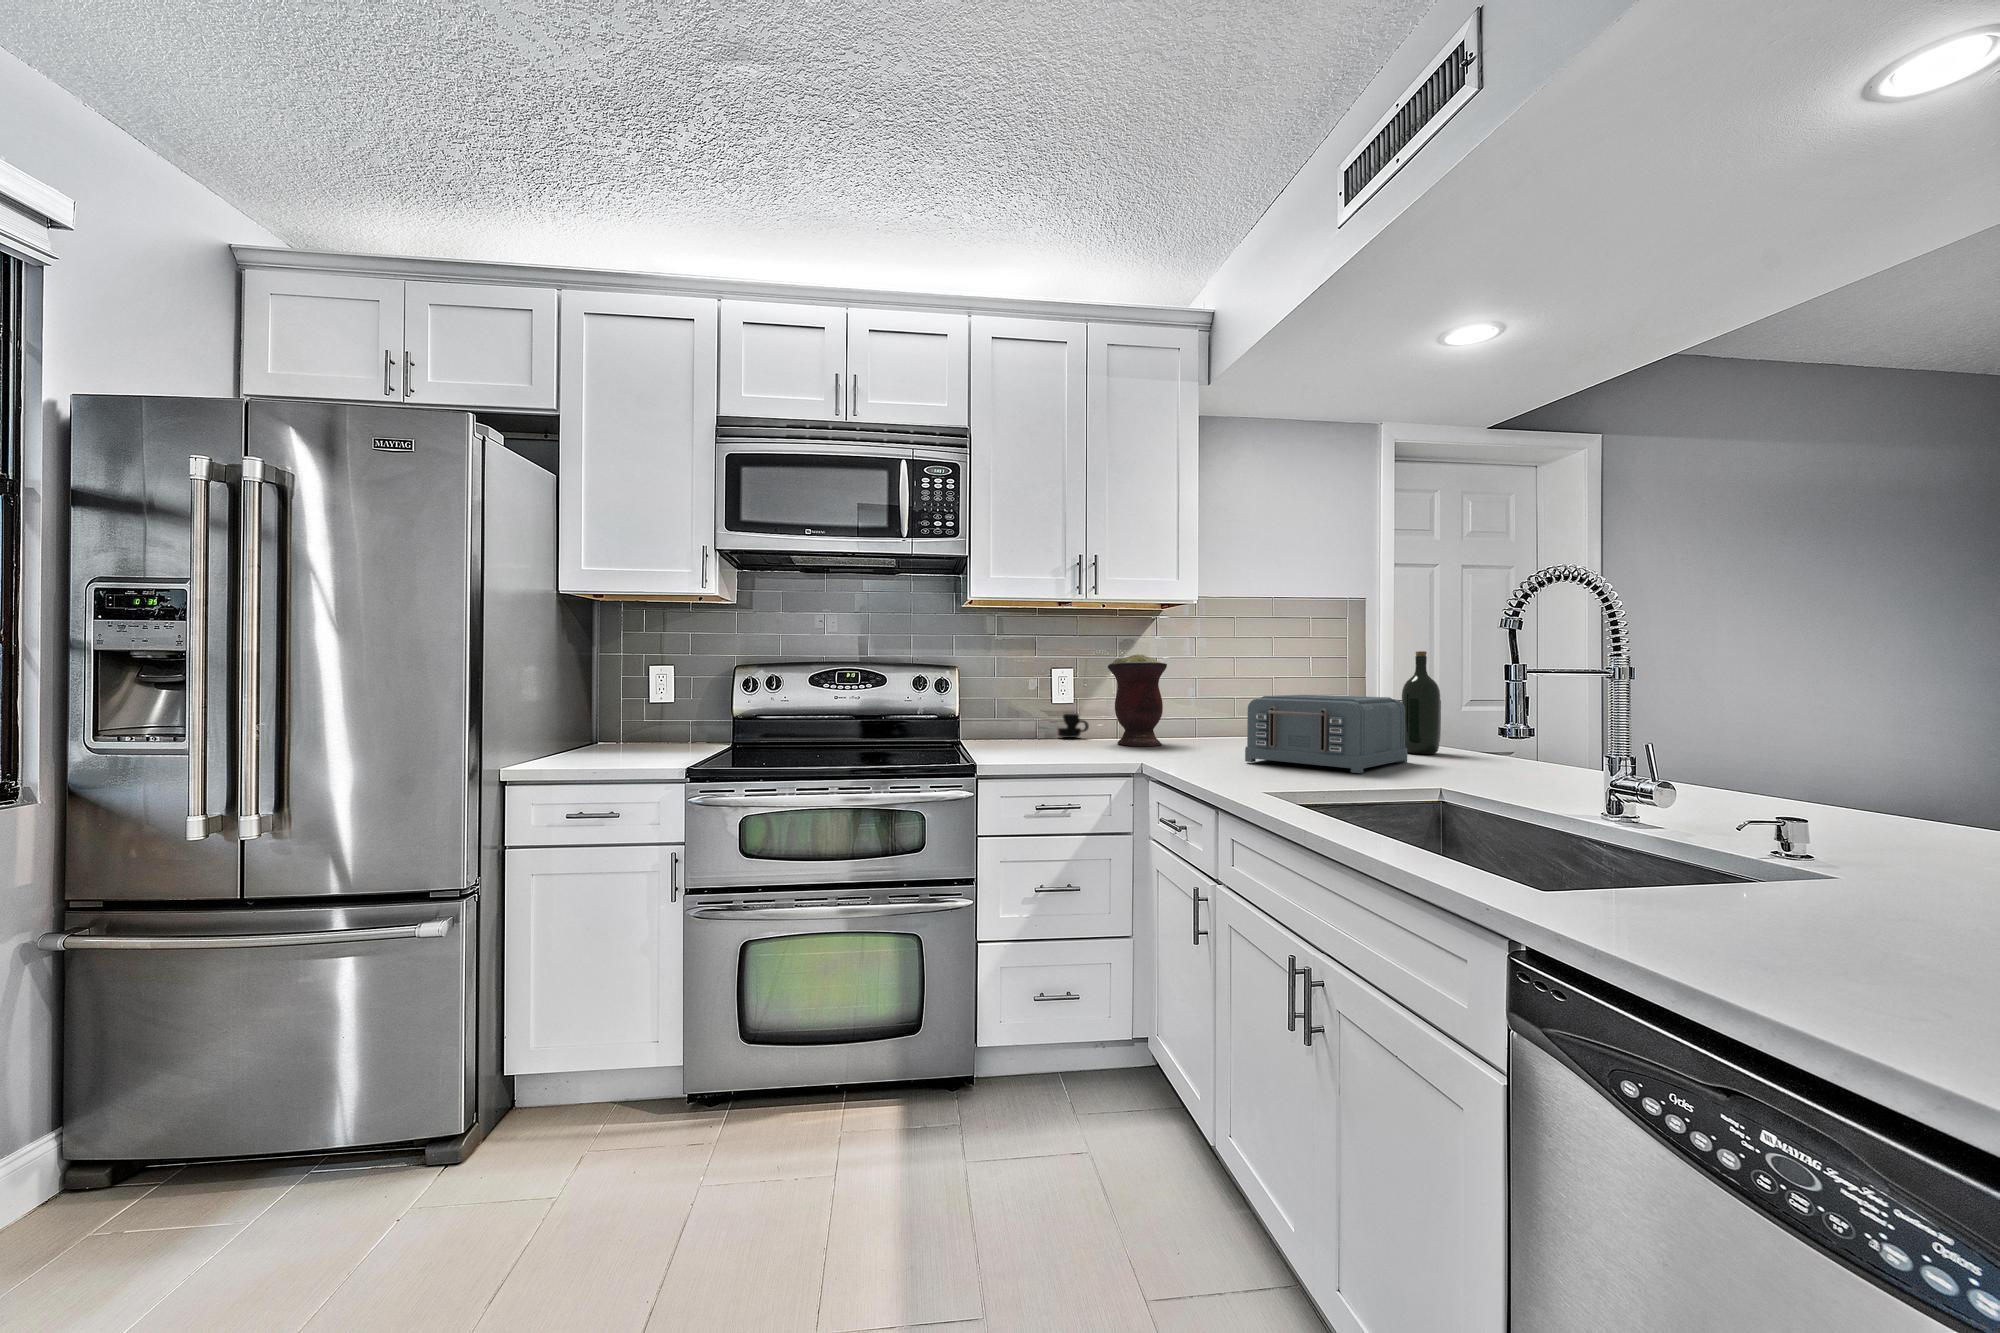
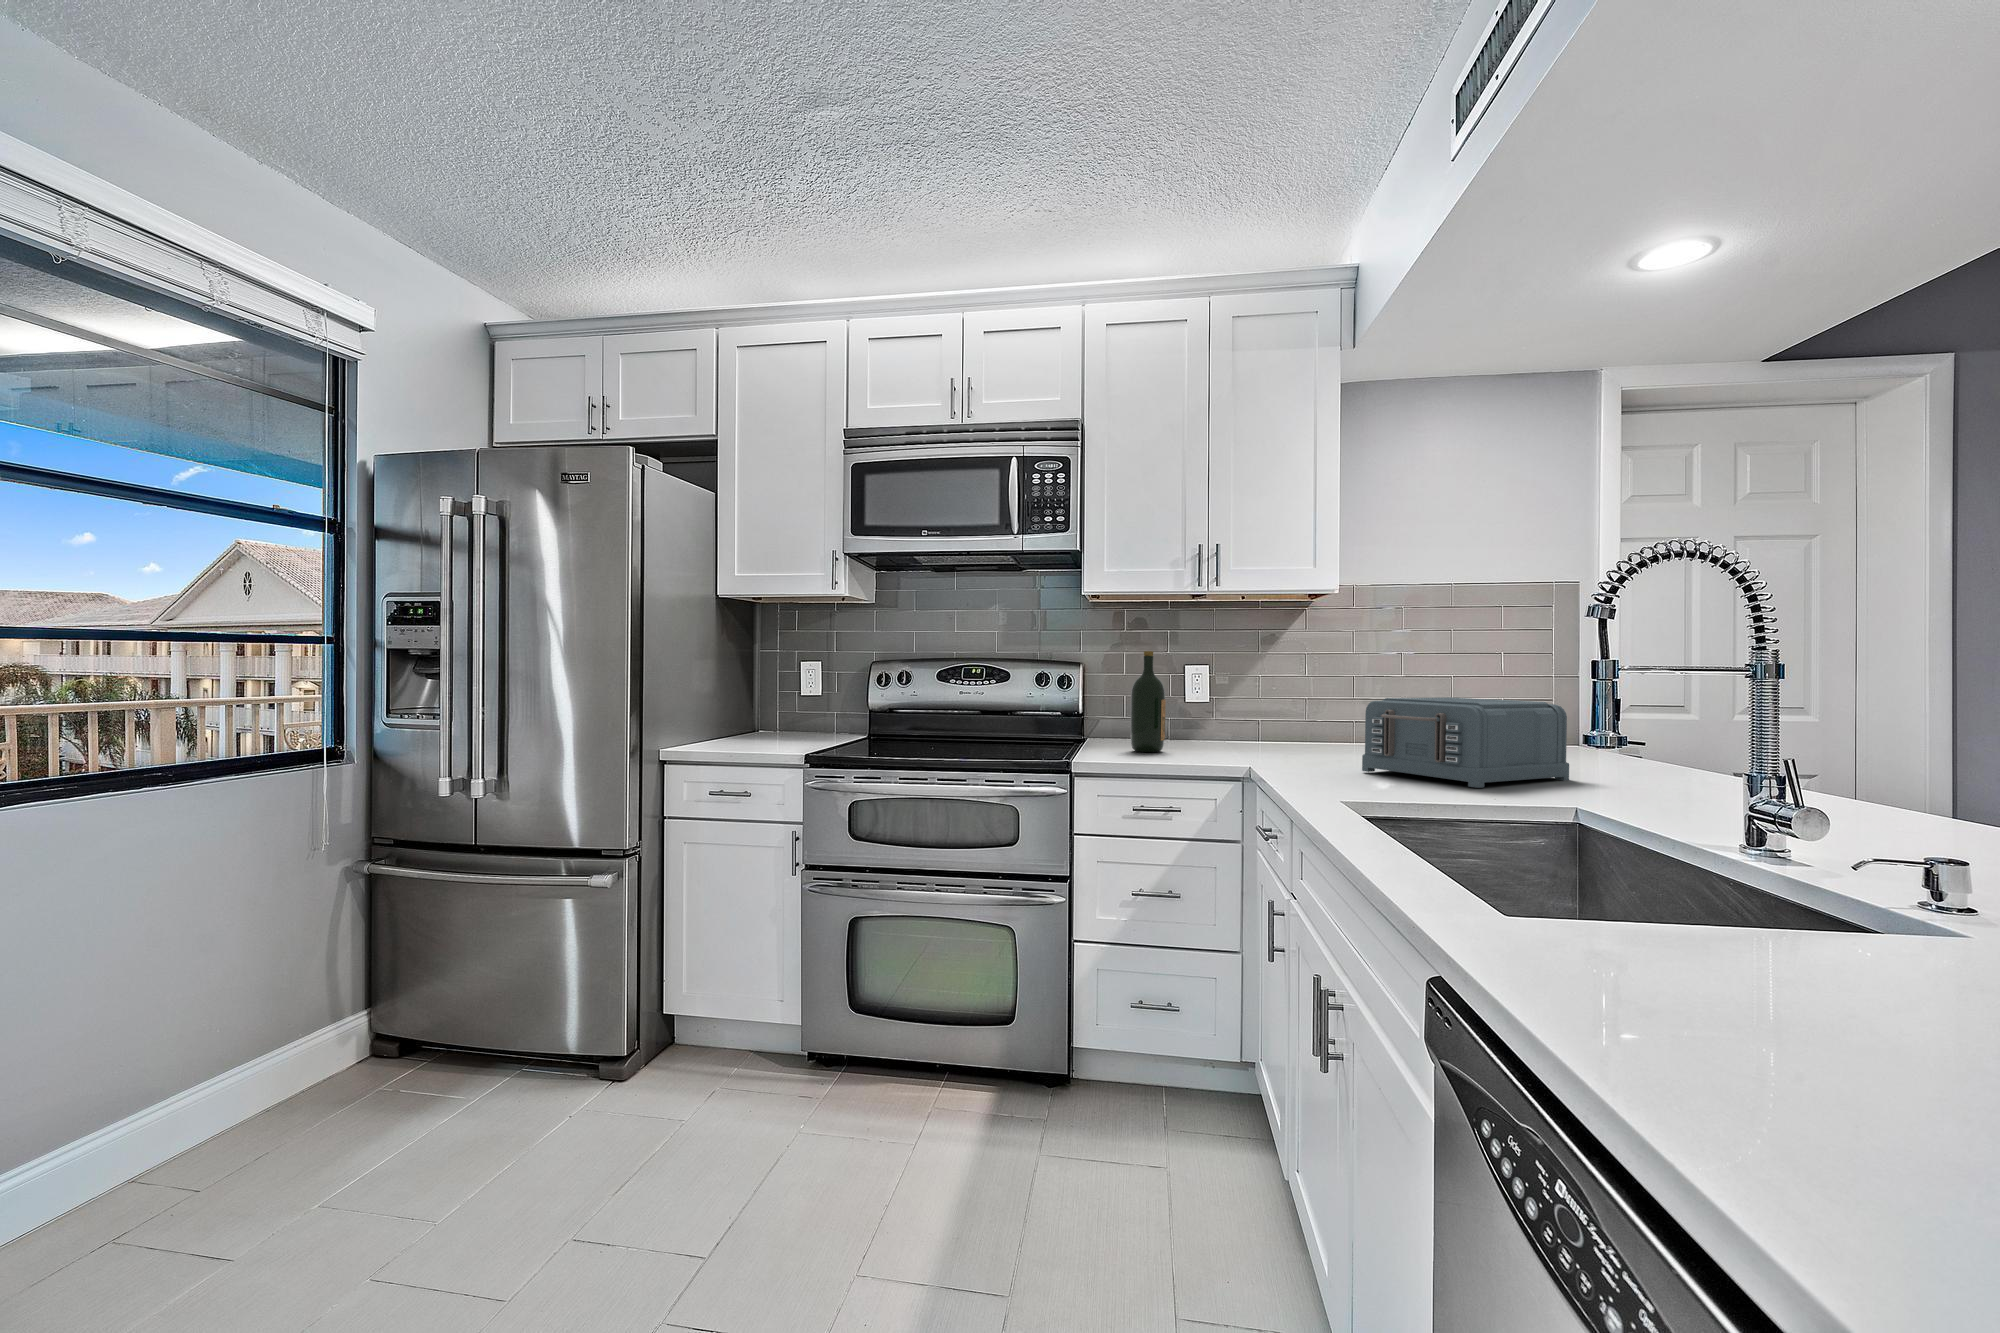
wine bottle: present [1402,651,1441,754] -> present [1130,651,1166,752]
vase: present [1108,654,1167,746] -> none [1242,651,1309,752]
mug: present [1057,714,1089,738] -> none [1197,714,1230,741]

